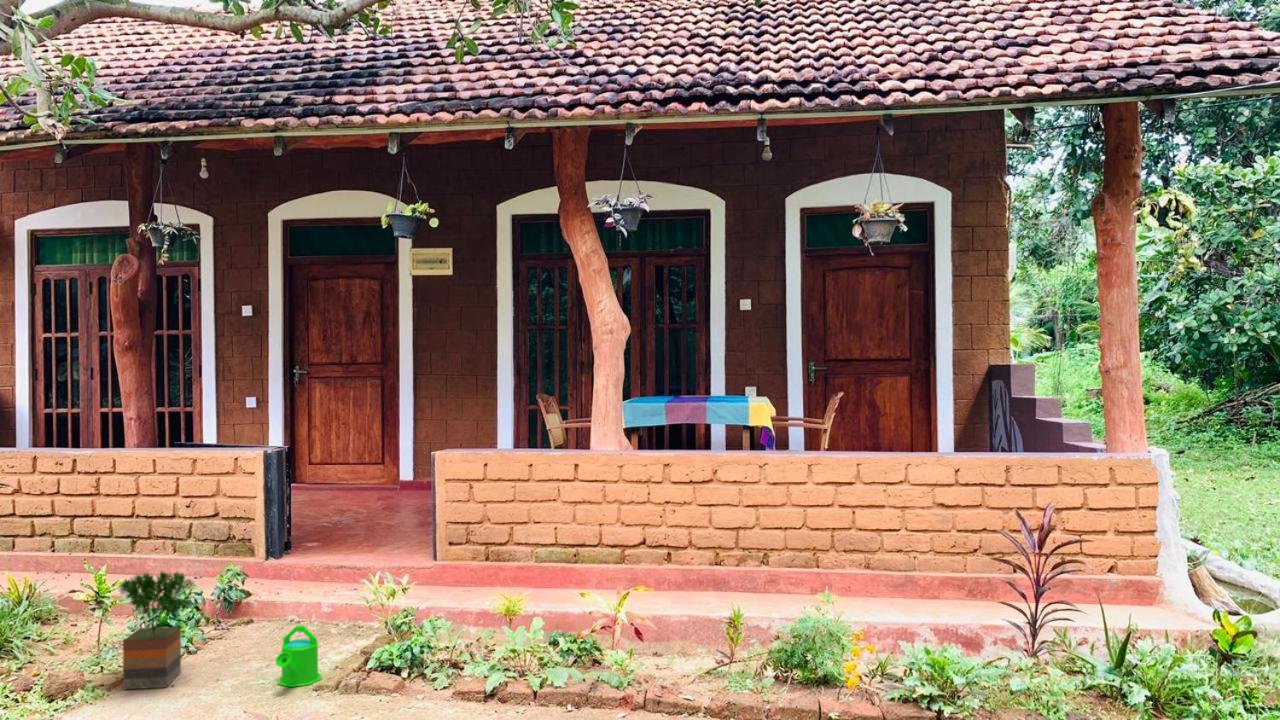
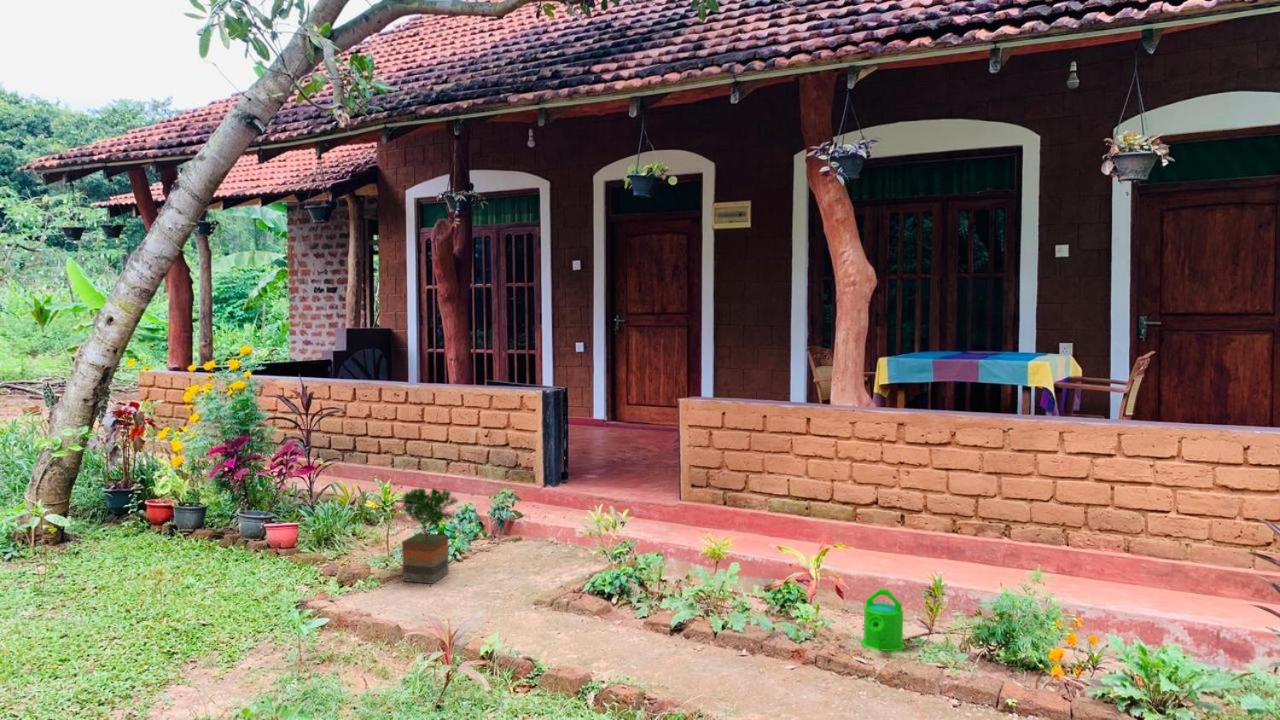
watering can: present [276,625,321,687] -> present [861,589,905,651]

